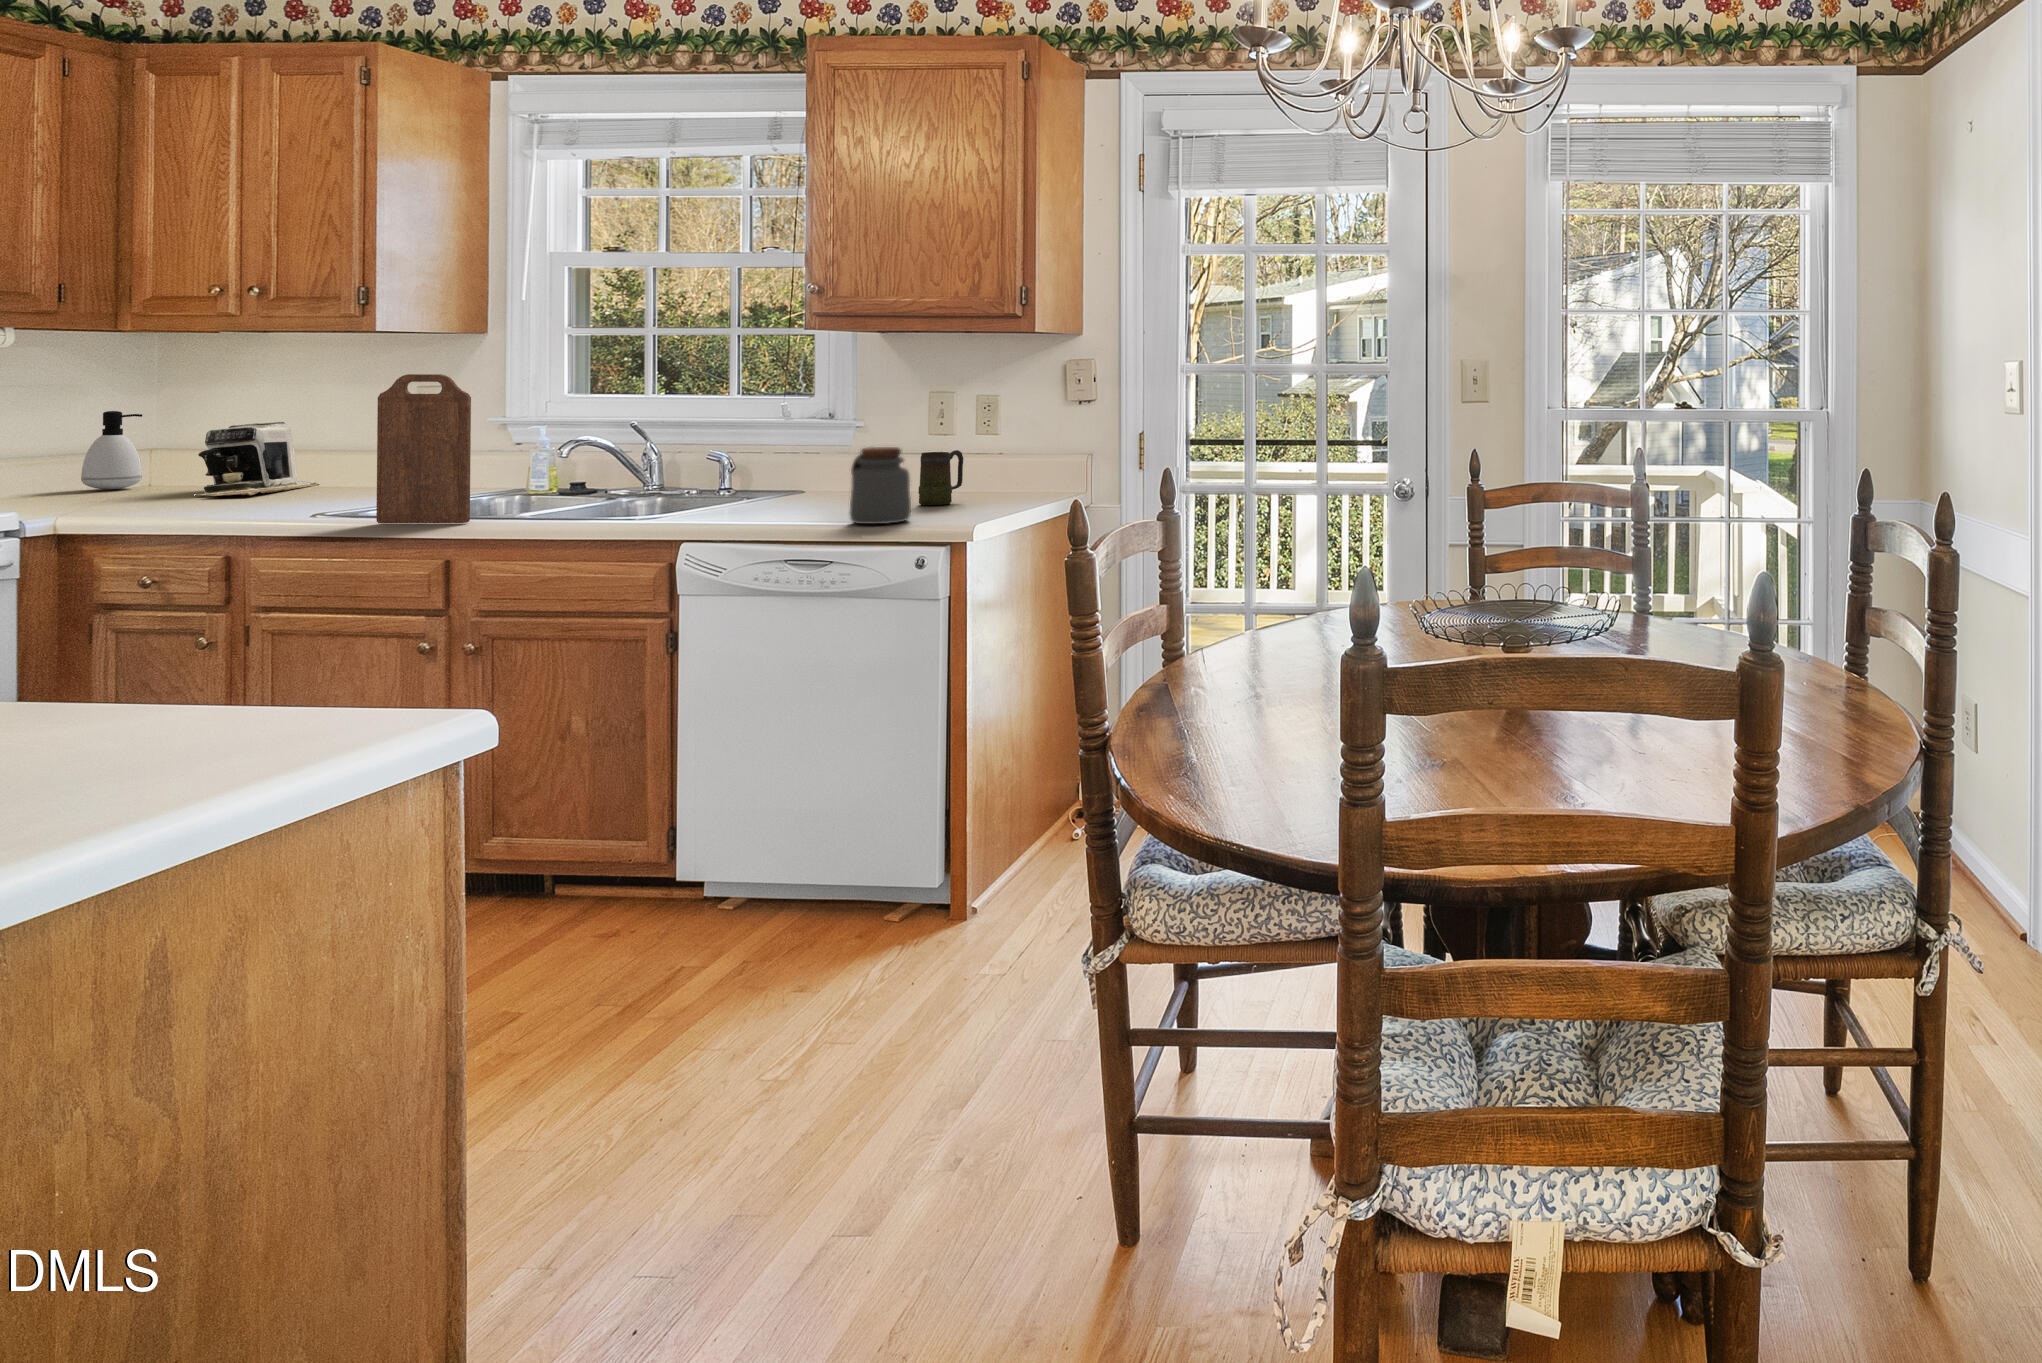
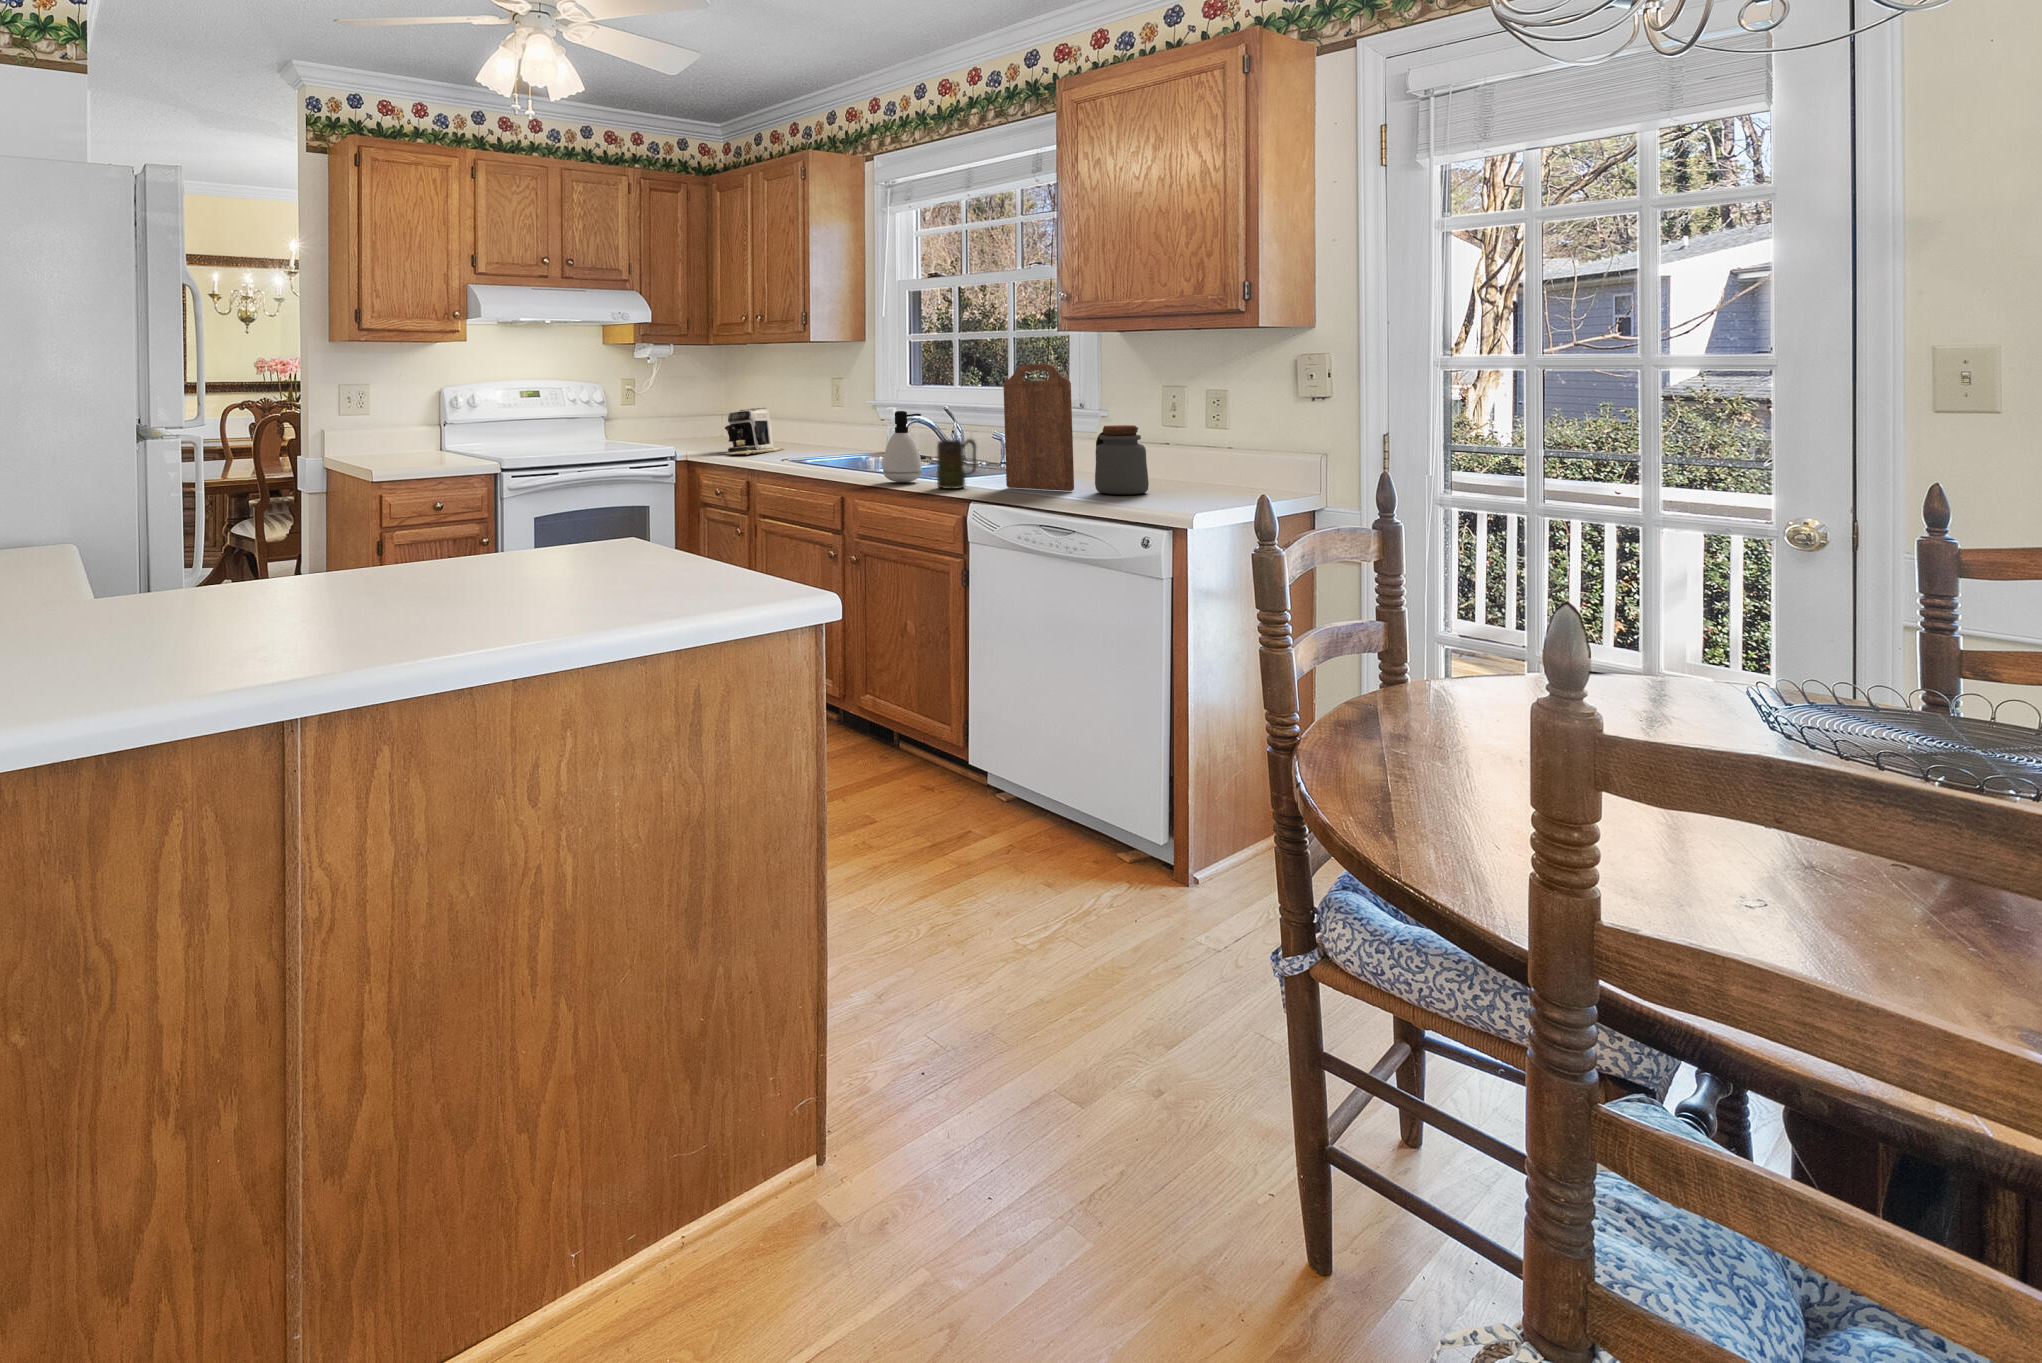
cutting board: present [376,374,471,523] -> present [1003,364,1074,491]
soap dispenser: present [81,411,142,489] -> present [883,411,922,482]
mug: present [918,450,963,505] -> present [937,439,976,489]

